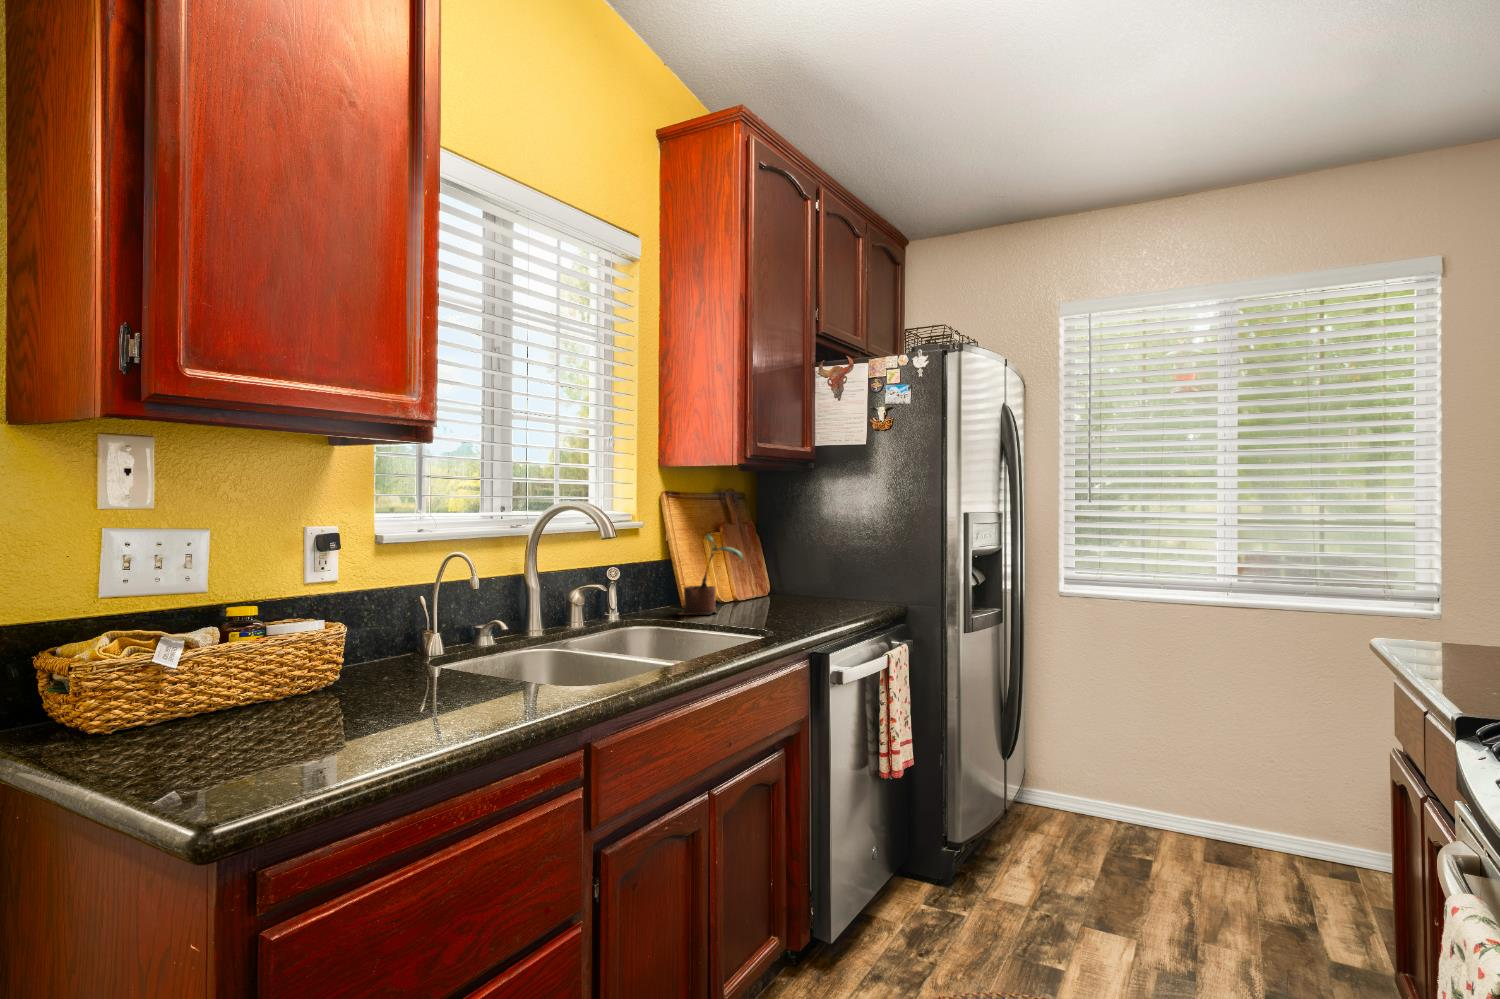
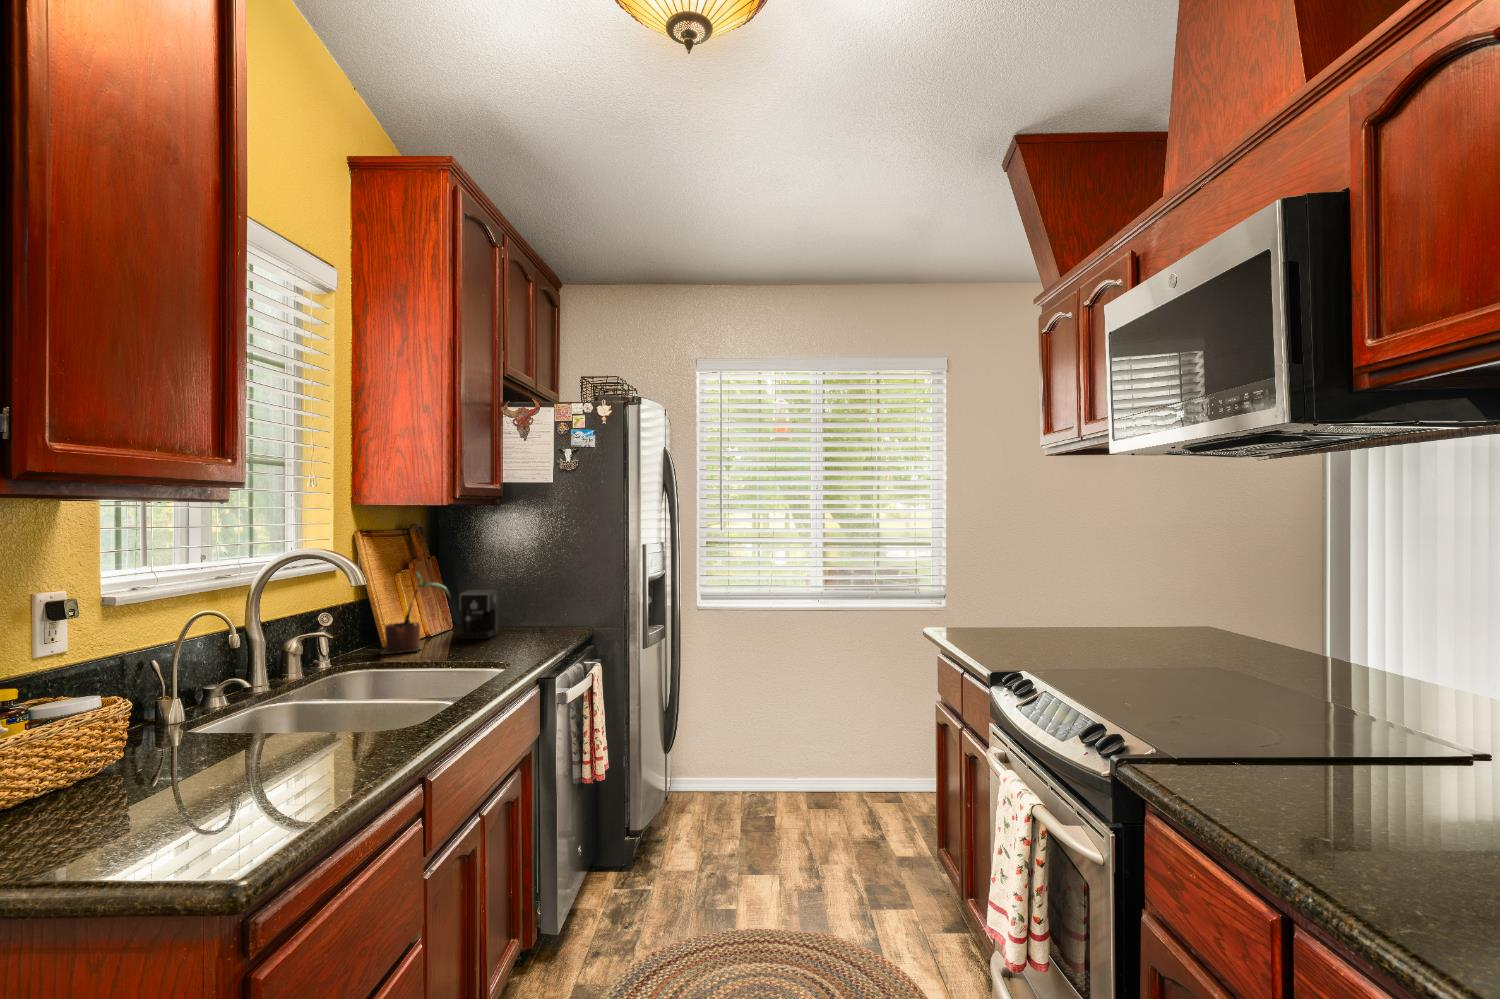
coffee maker: none [762,559,856,608] -> present [459,590,547,639]

